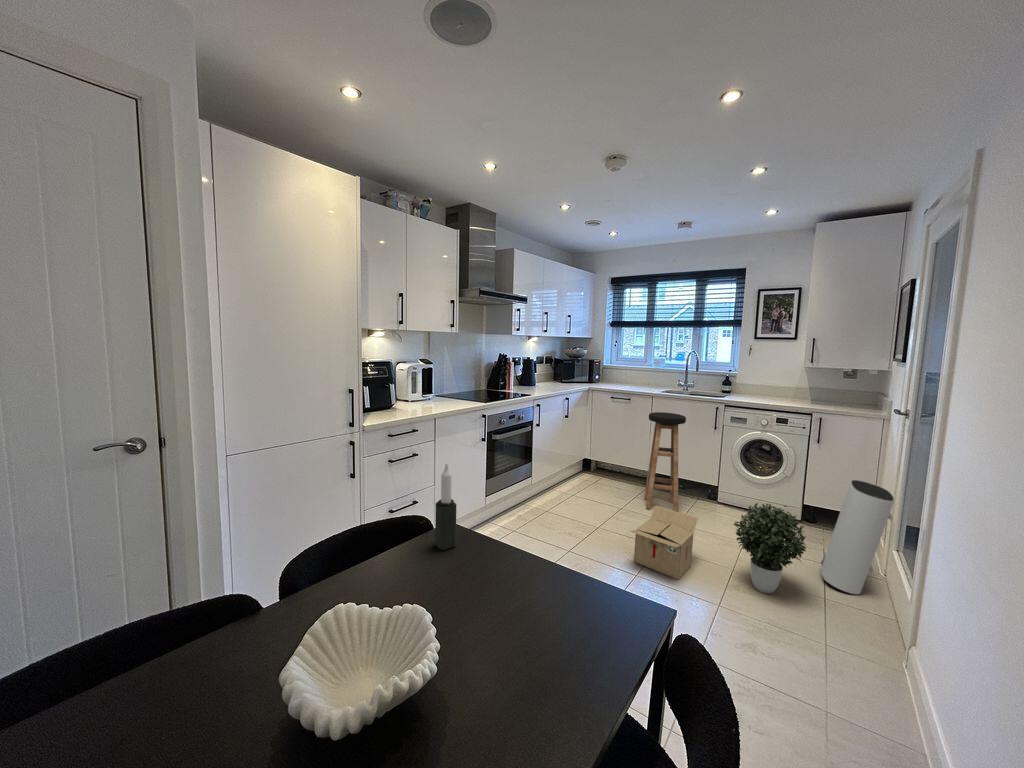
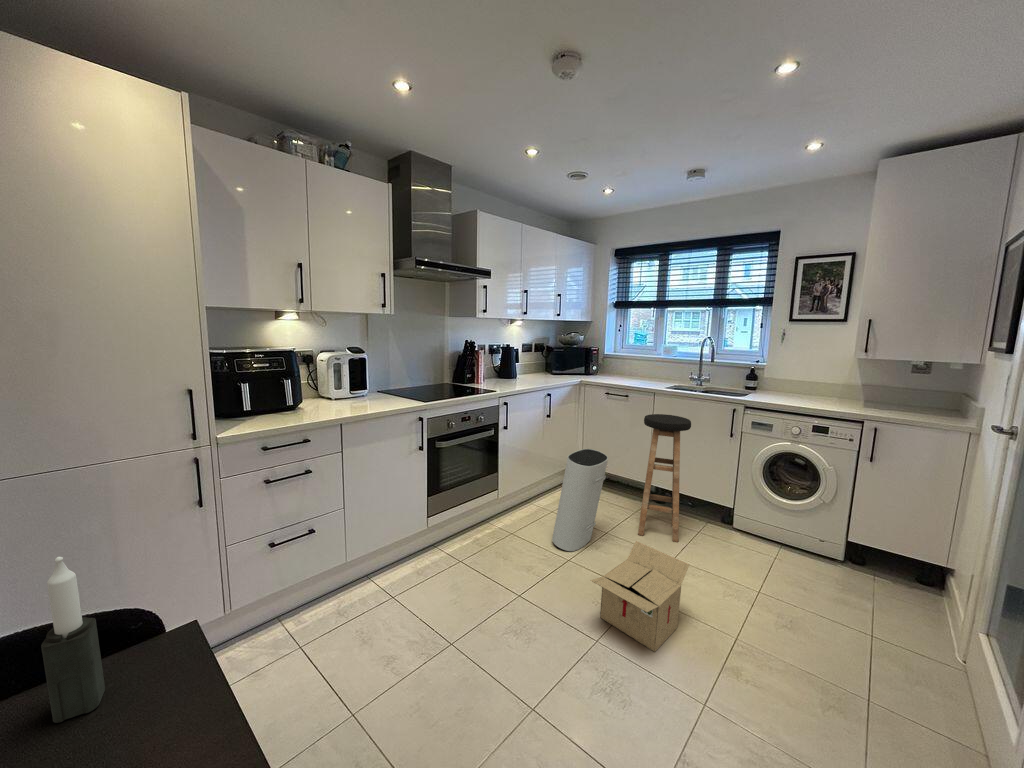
air purifier: present [821,480,895,594] -> present [552,449,608,551]
potted plant: present [733,503,806,594] -> none [735,554,842,686]

